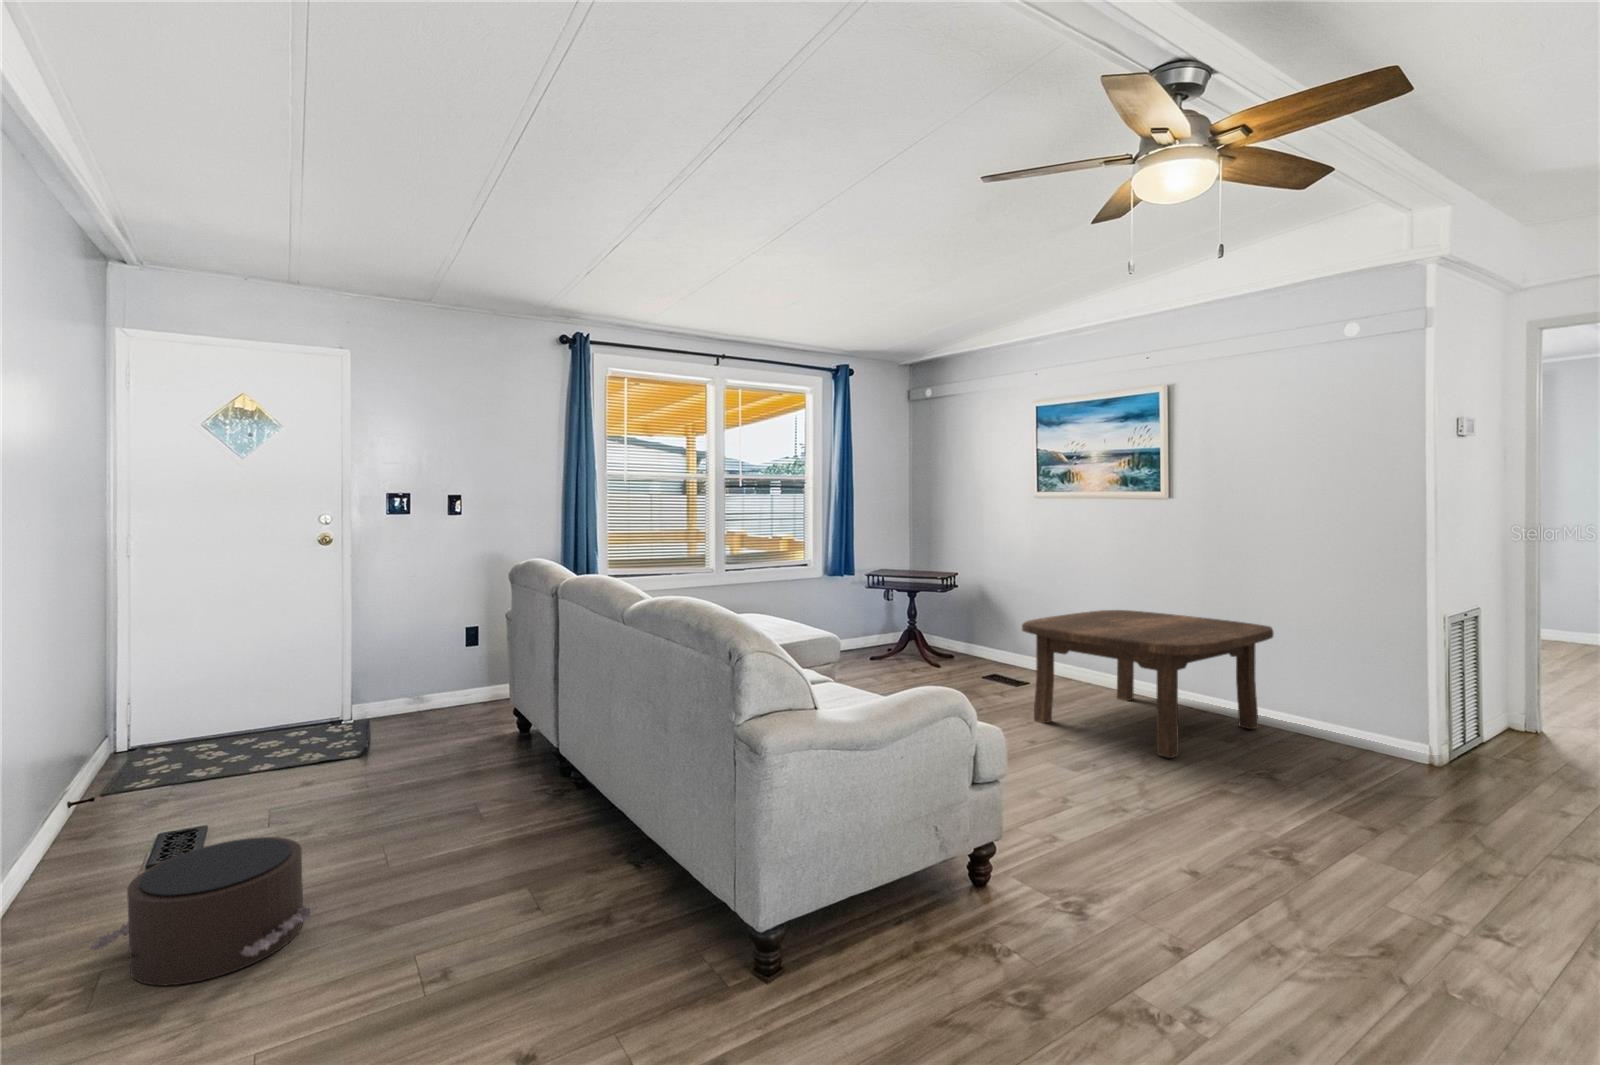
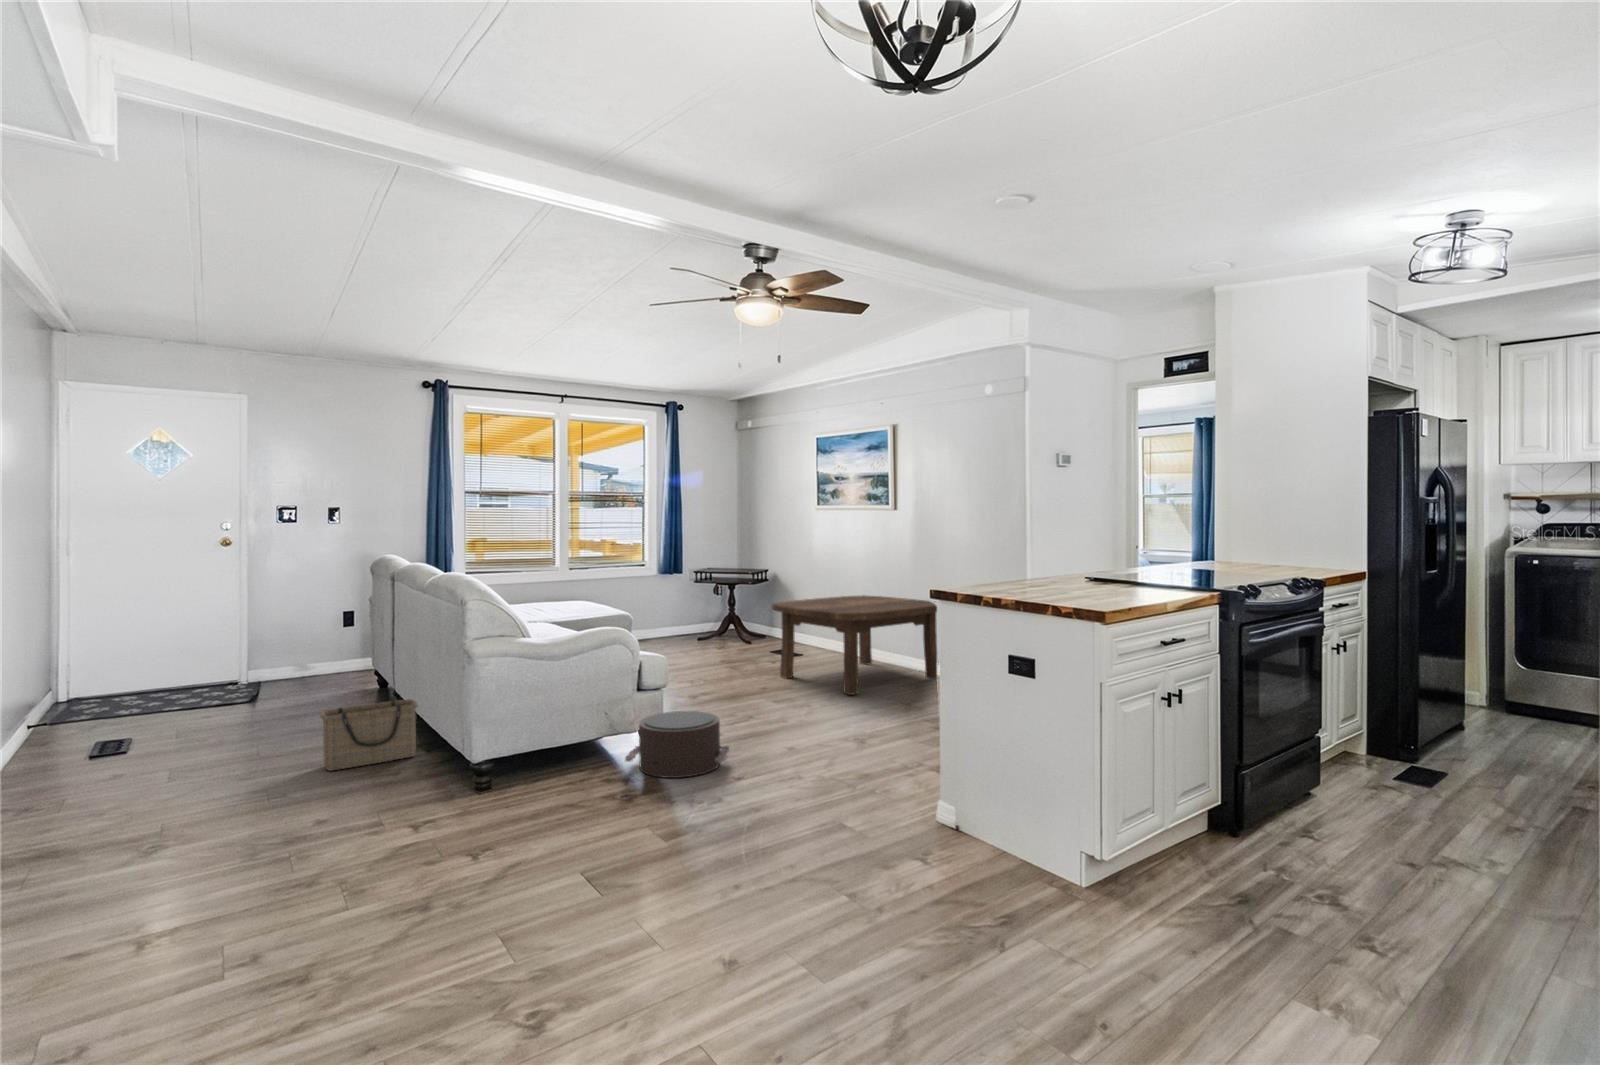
basket: none [486,787,626,913] -> present [320,699,418,771]
pouf: present [90,837,313,985] -> present [625,711,729,778]

